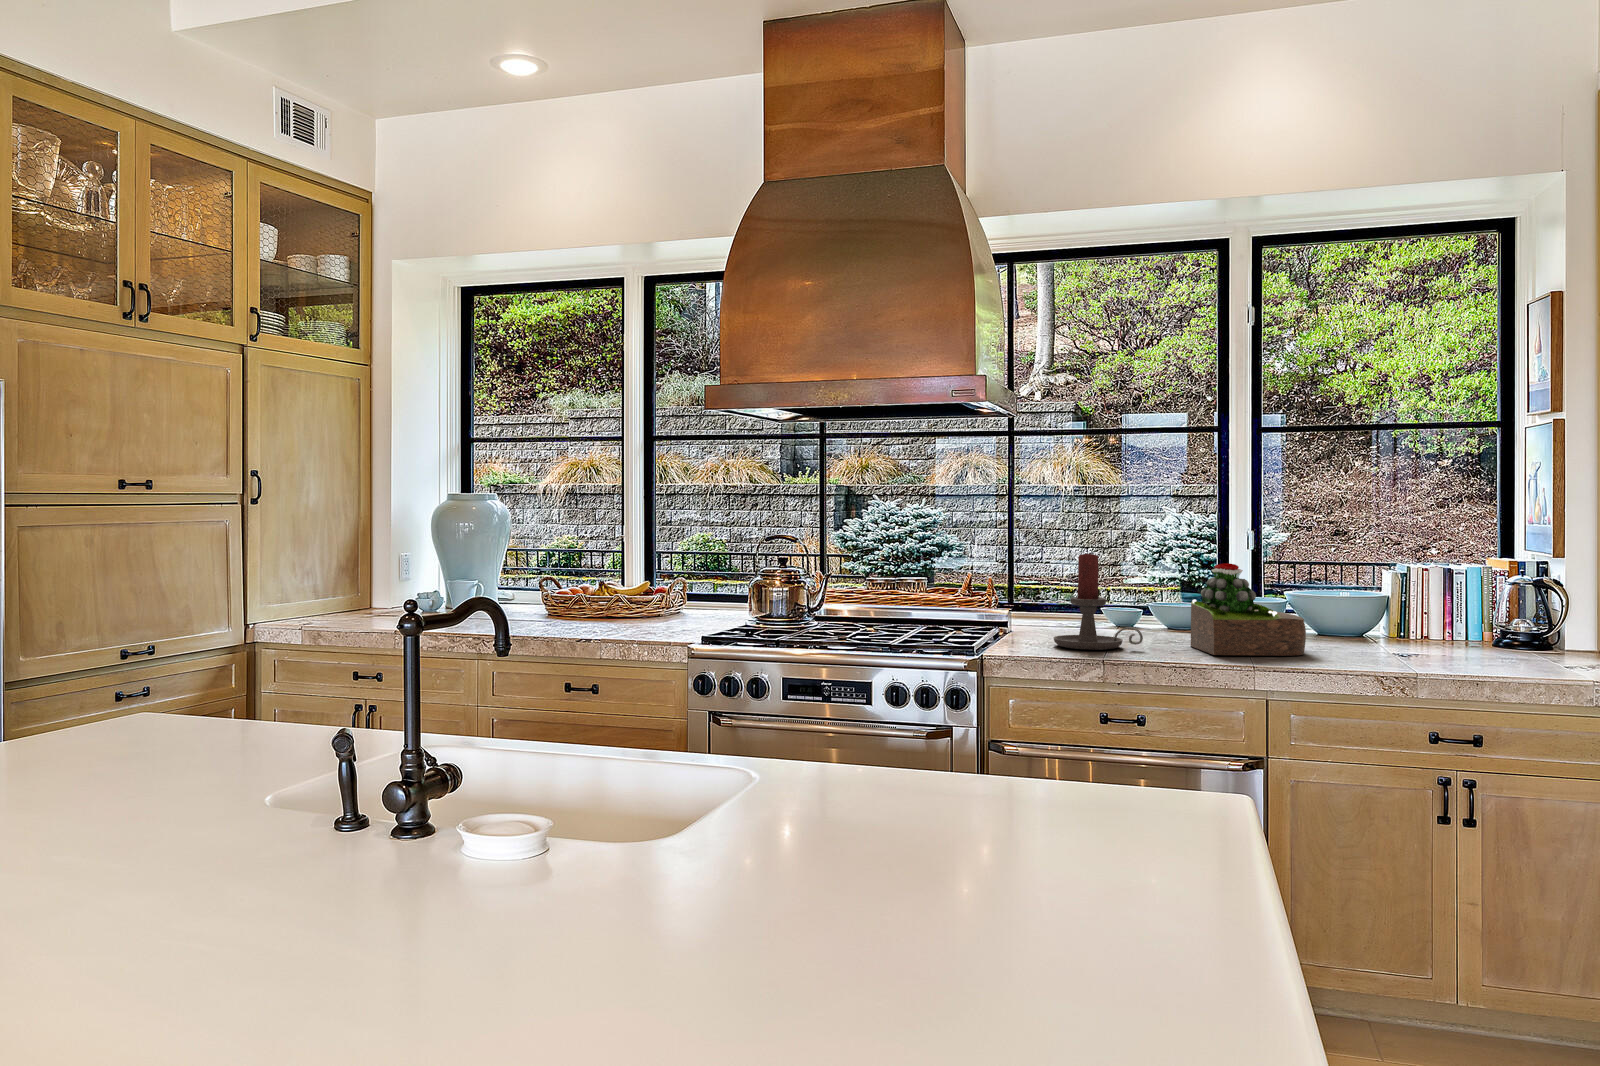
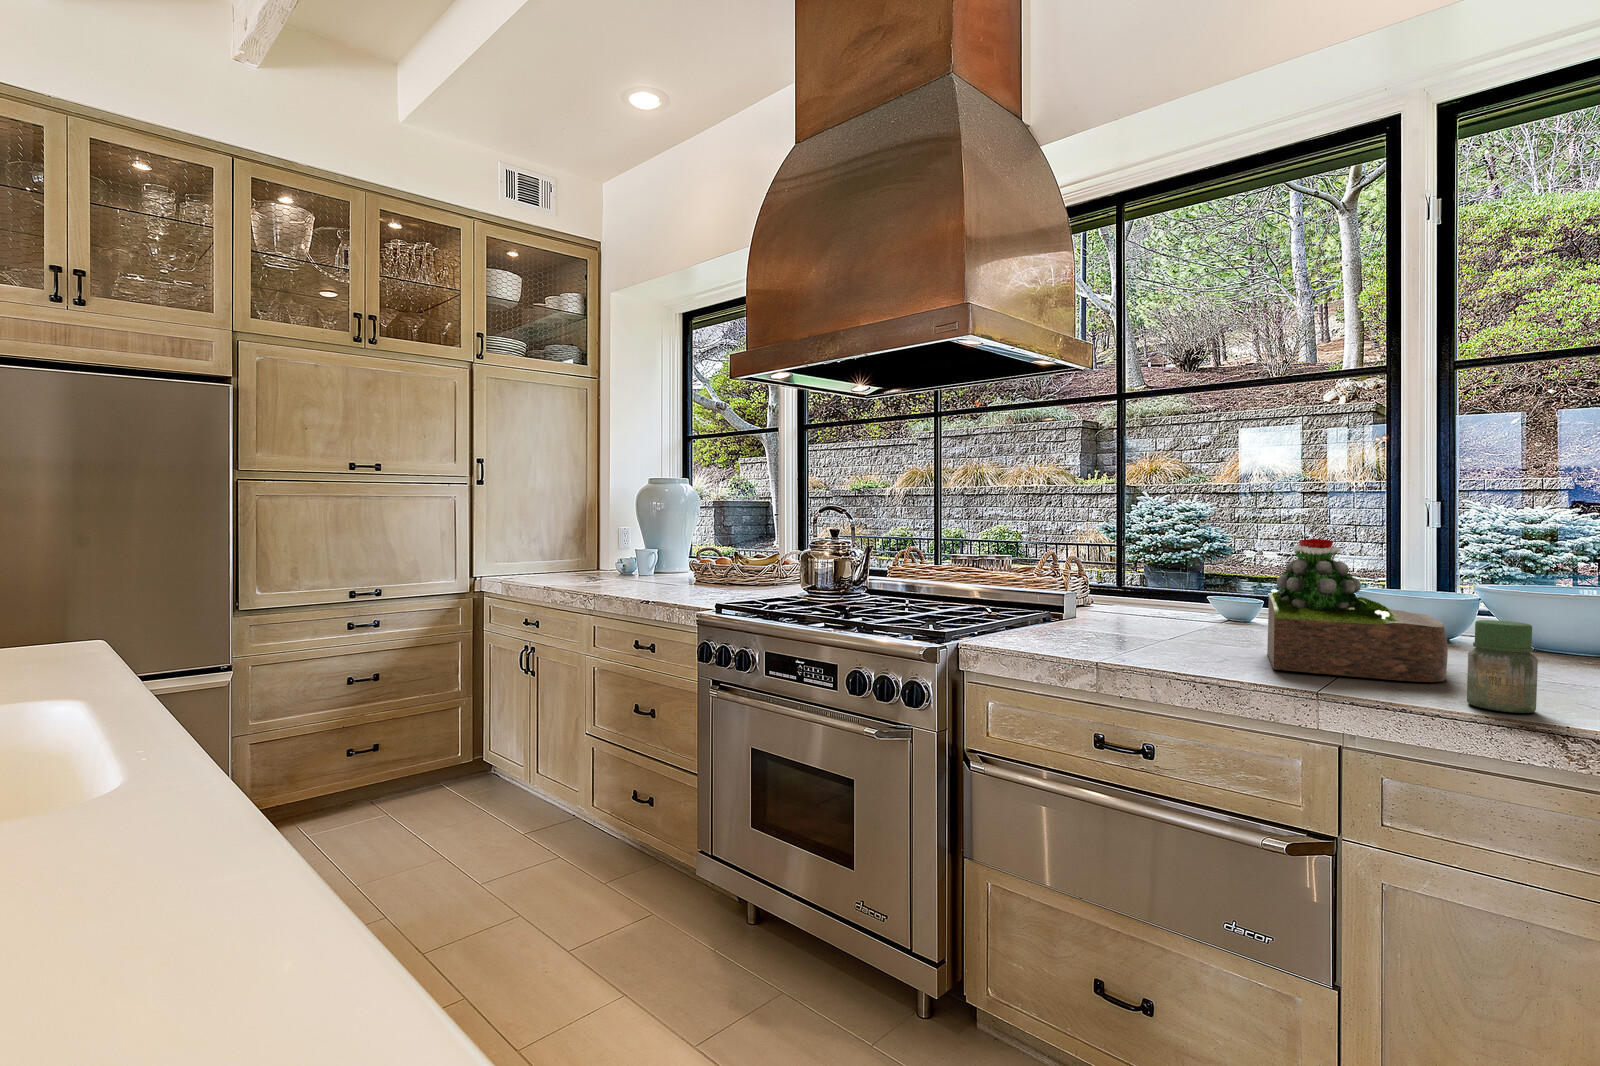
candle holder: present [1054,554,1143,650] -> none [1069,523,1181,647]
jar: none [1329,613,1364,666] -> present [1467,620,1538,713]

